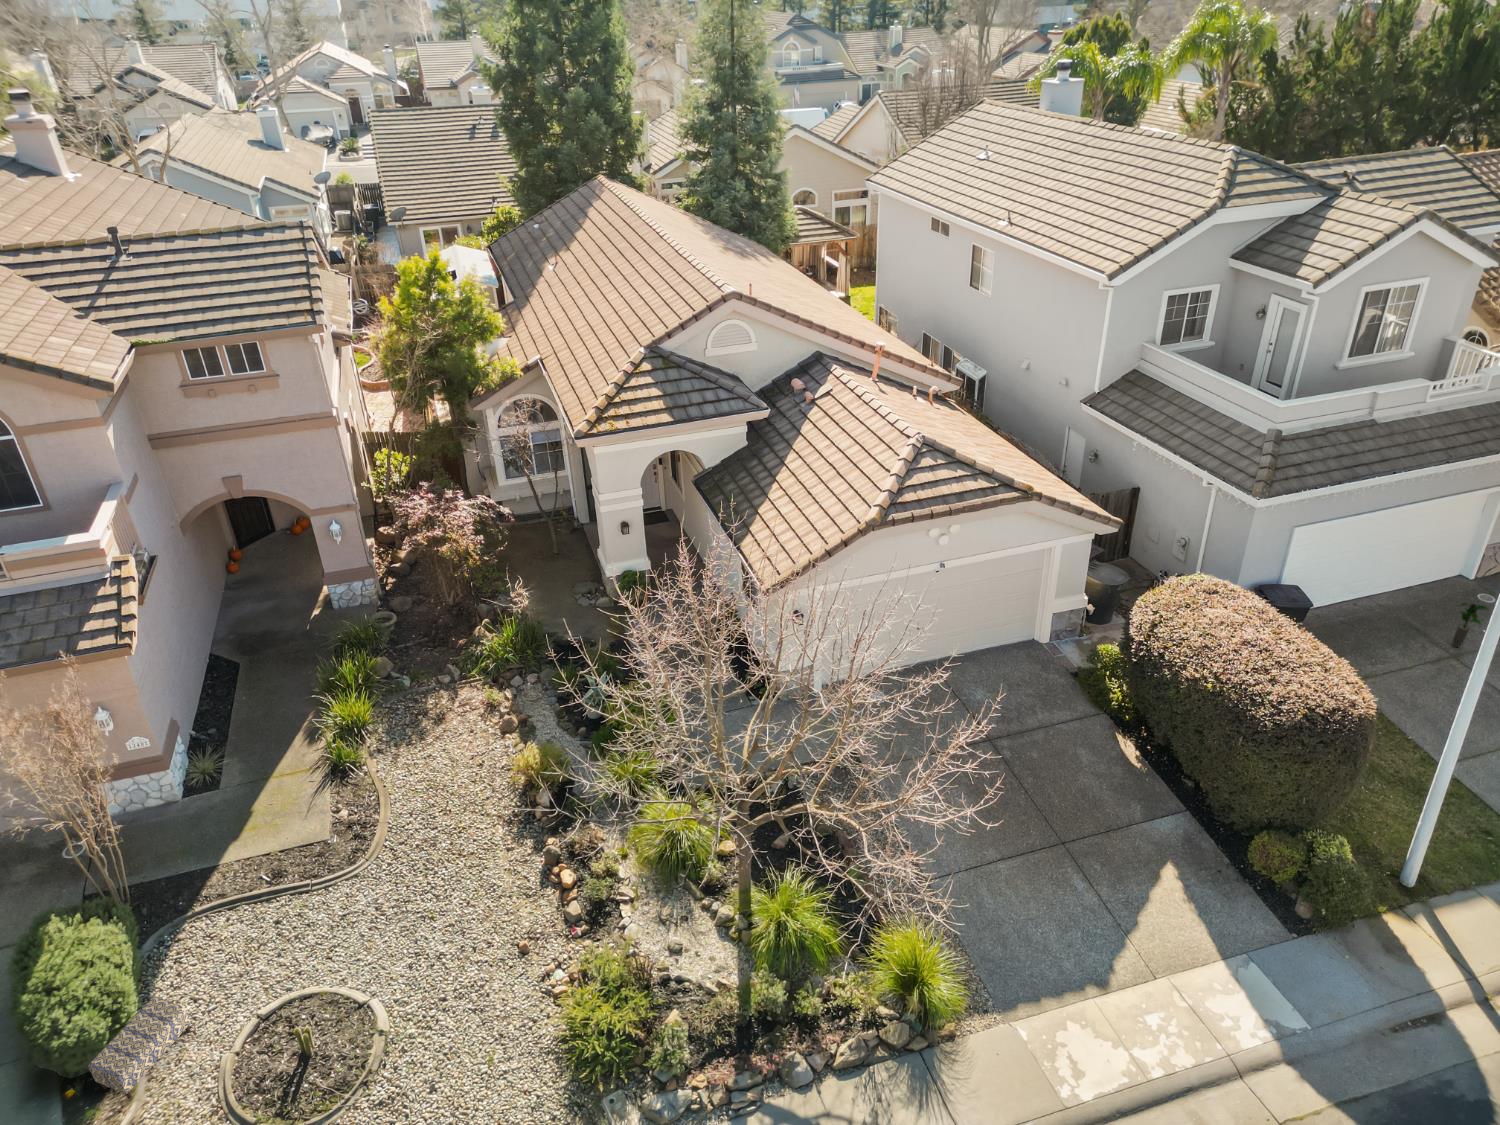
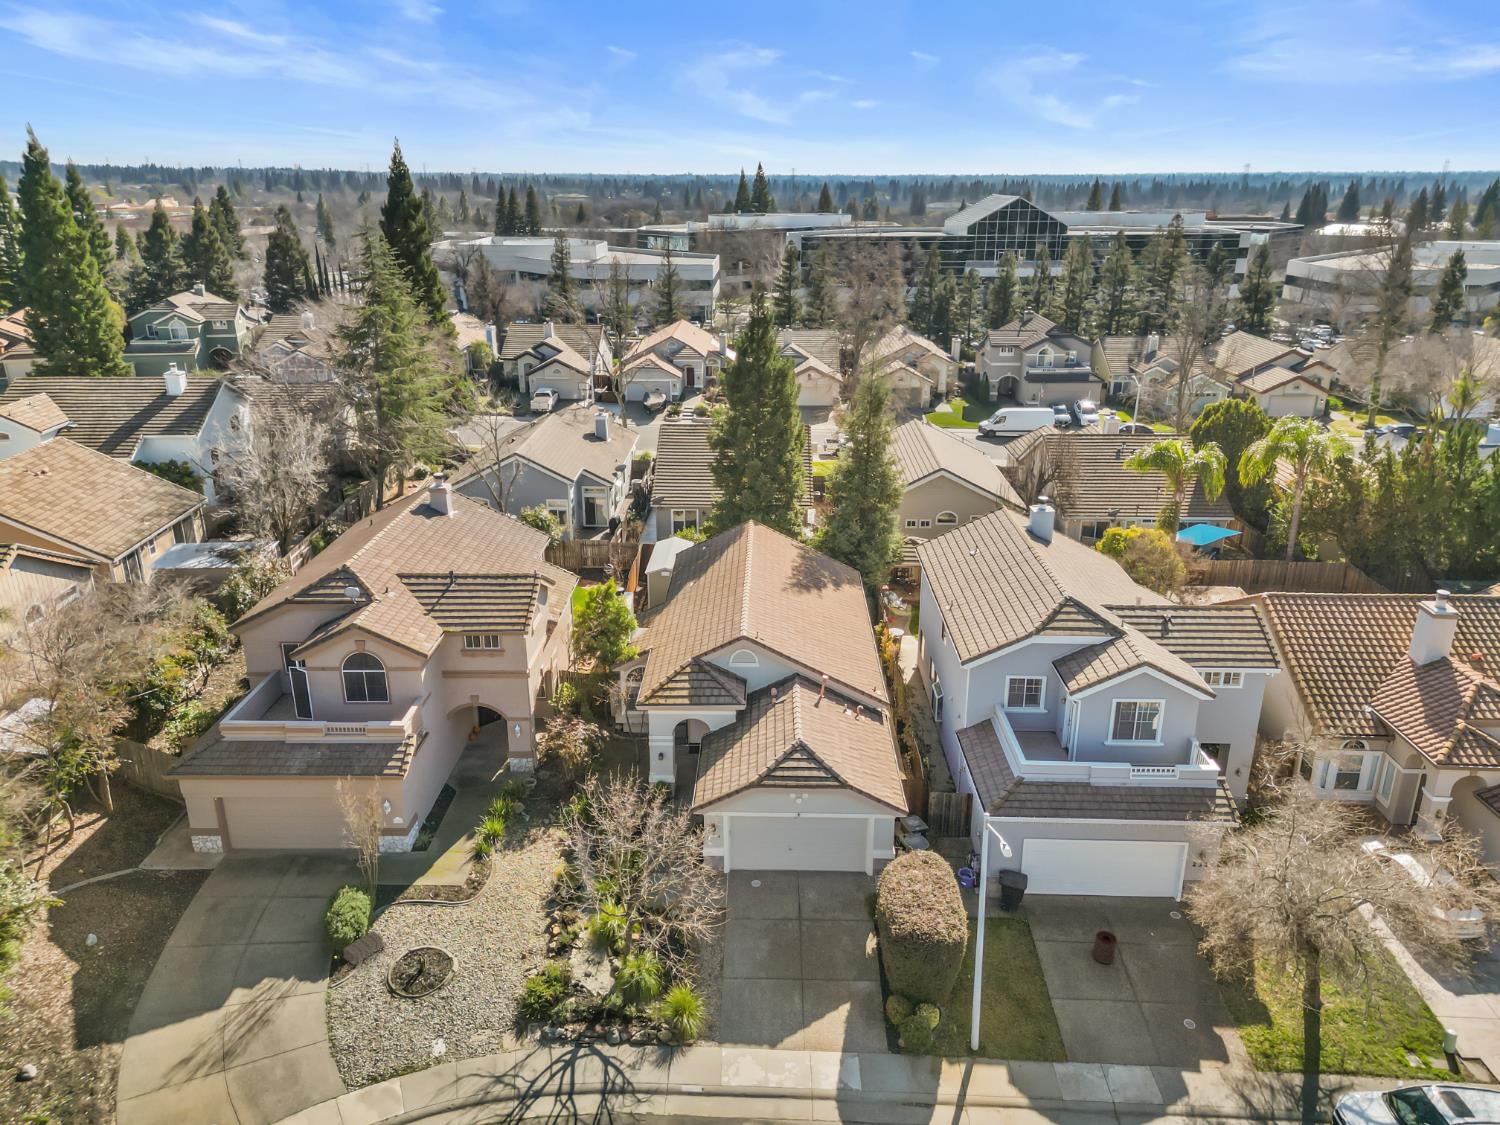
potted plant: present [1452,603,1487,647] -> none [1136,911,1152,941]
trash can: none [1419,642,1469,692] -> present [1093,931,1117,964]

